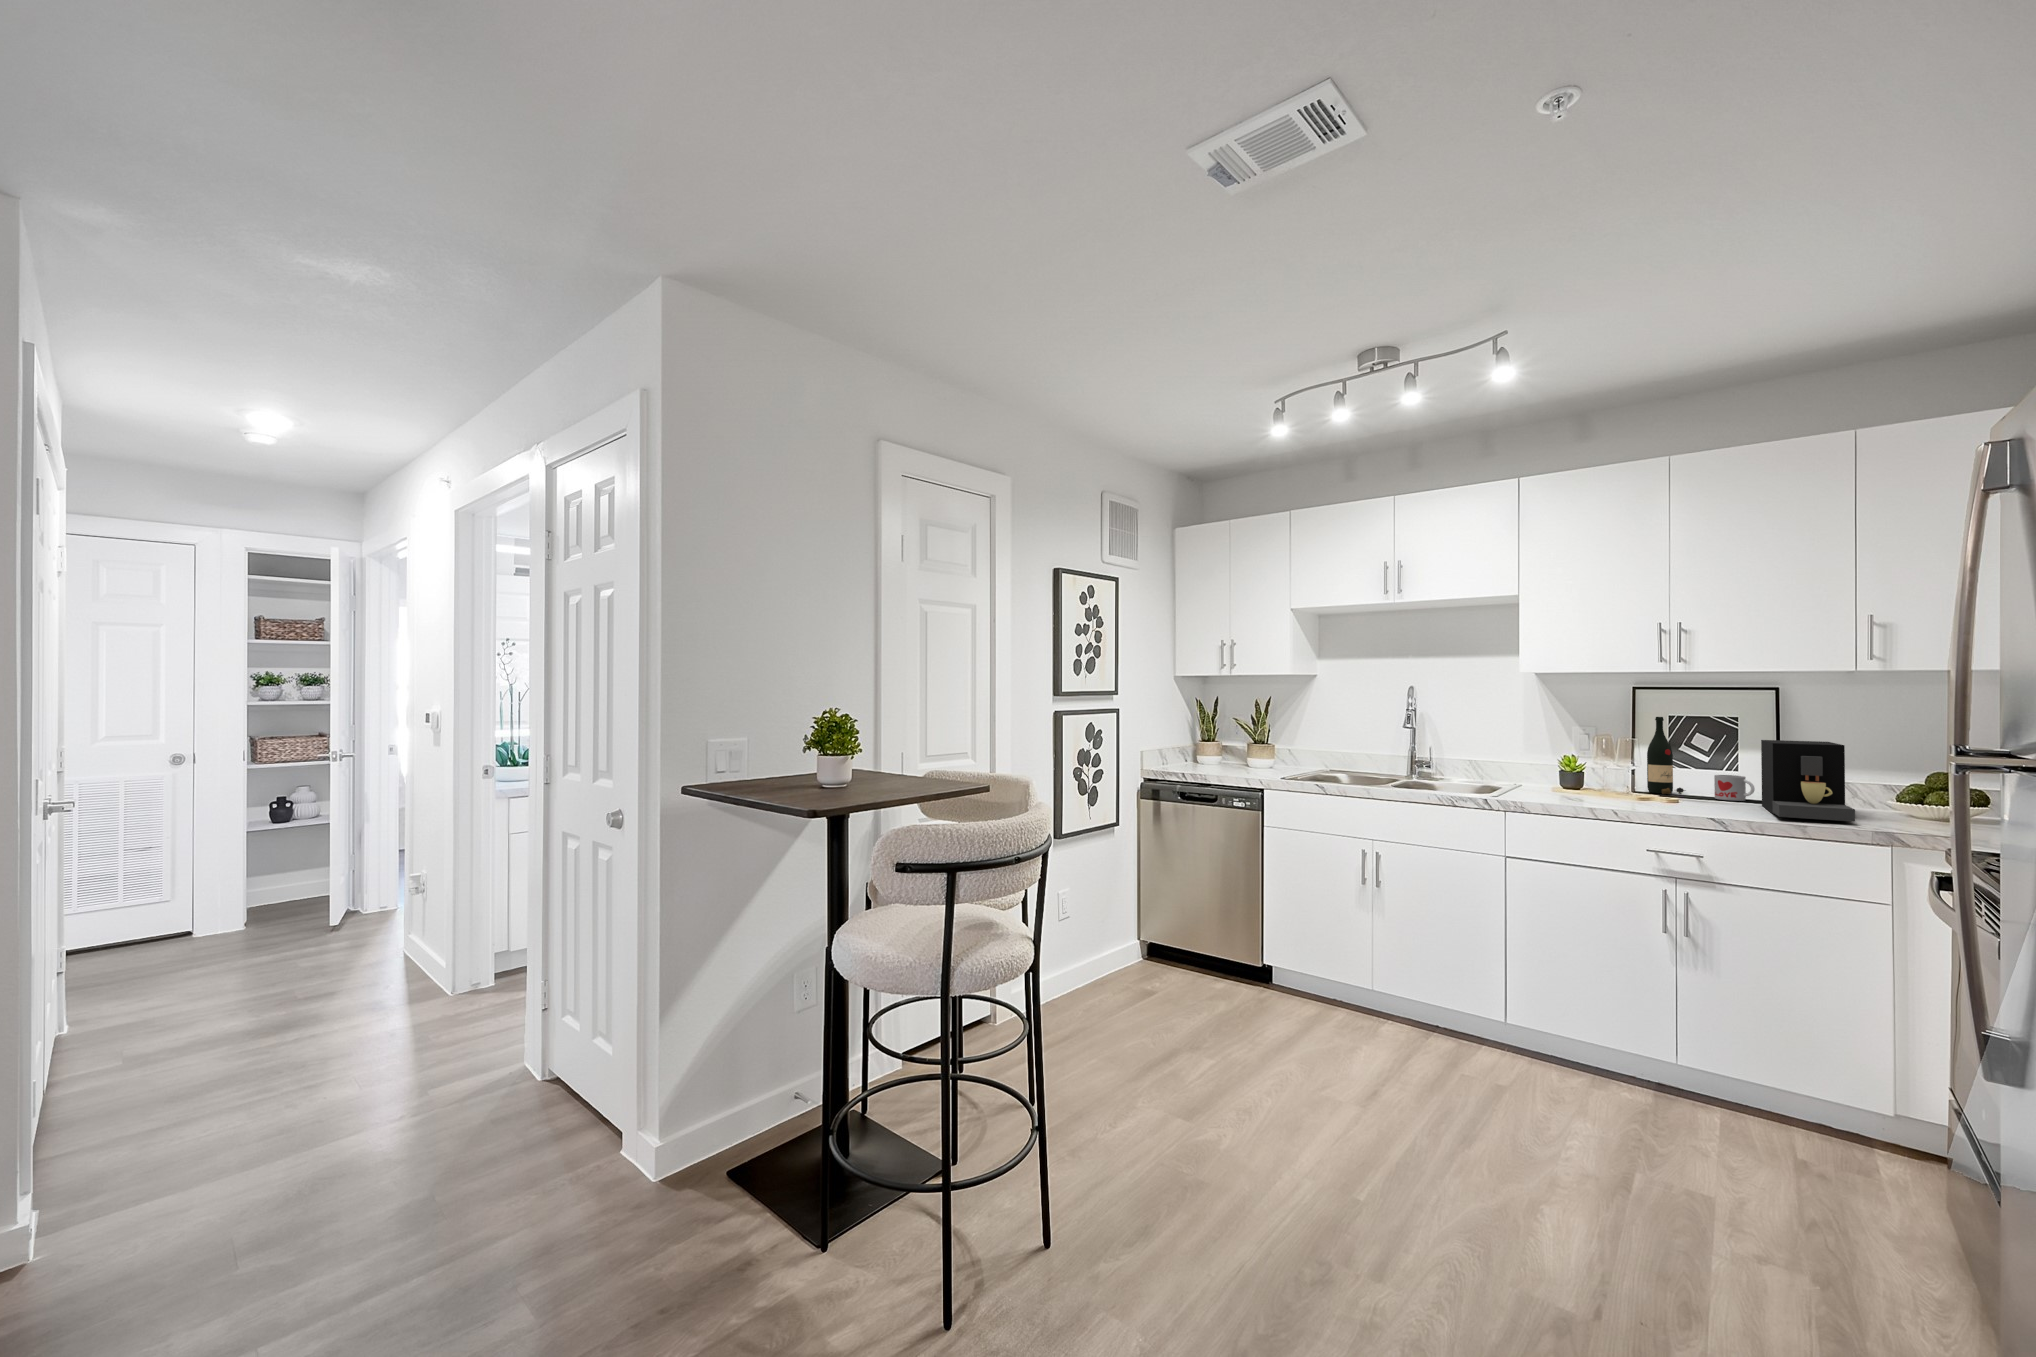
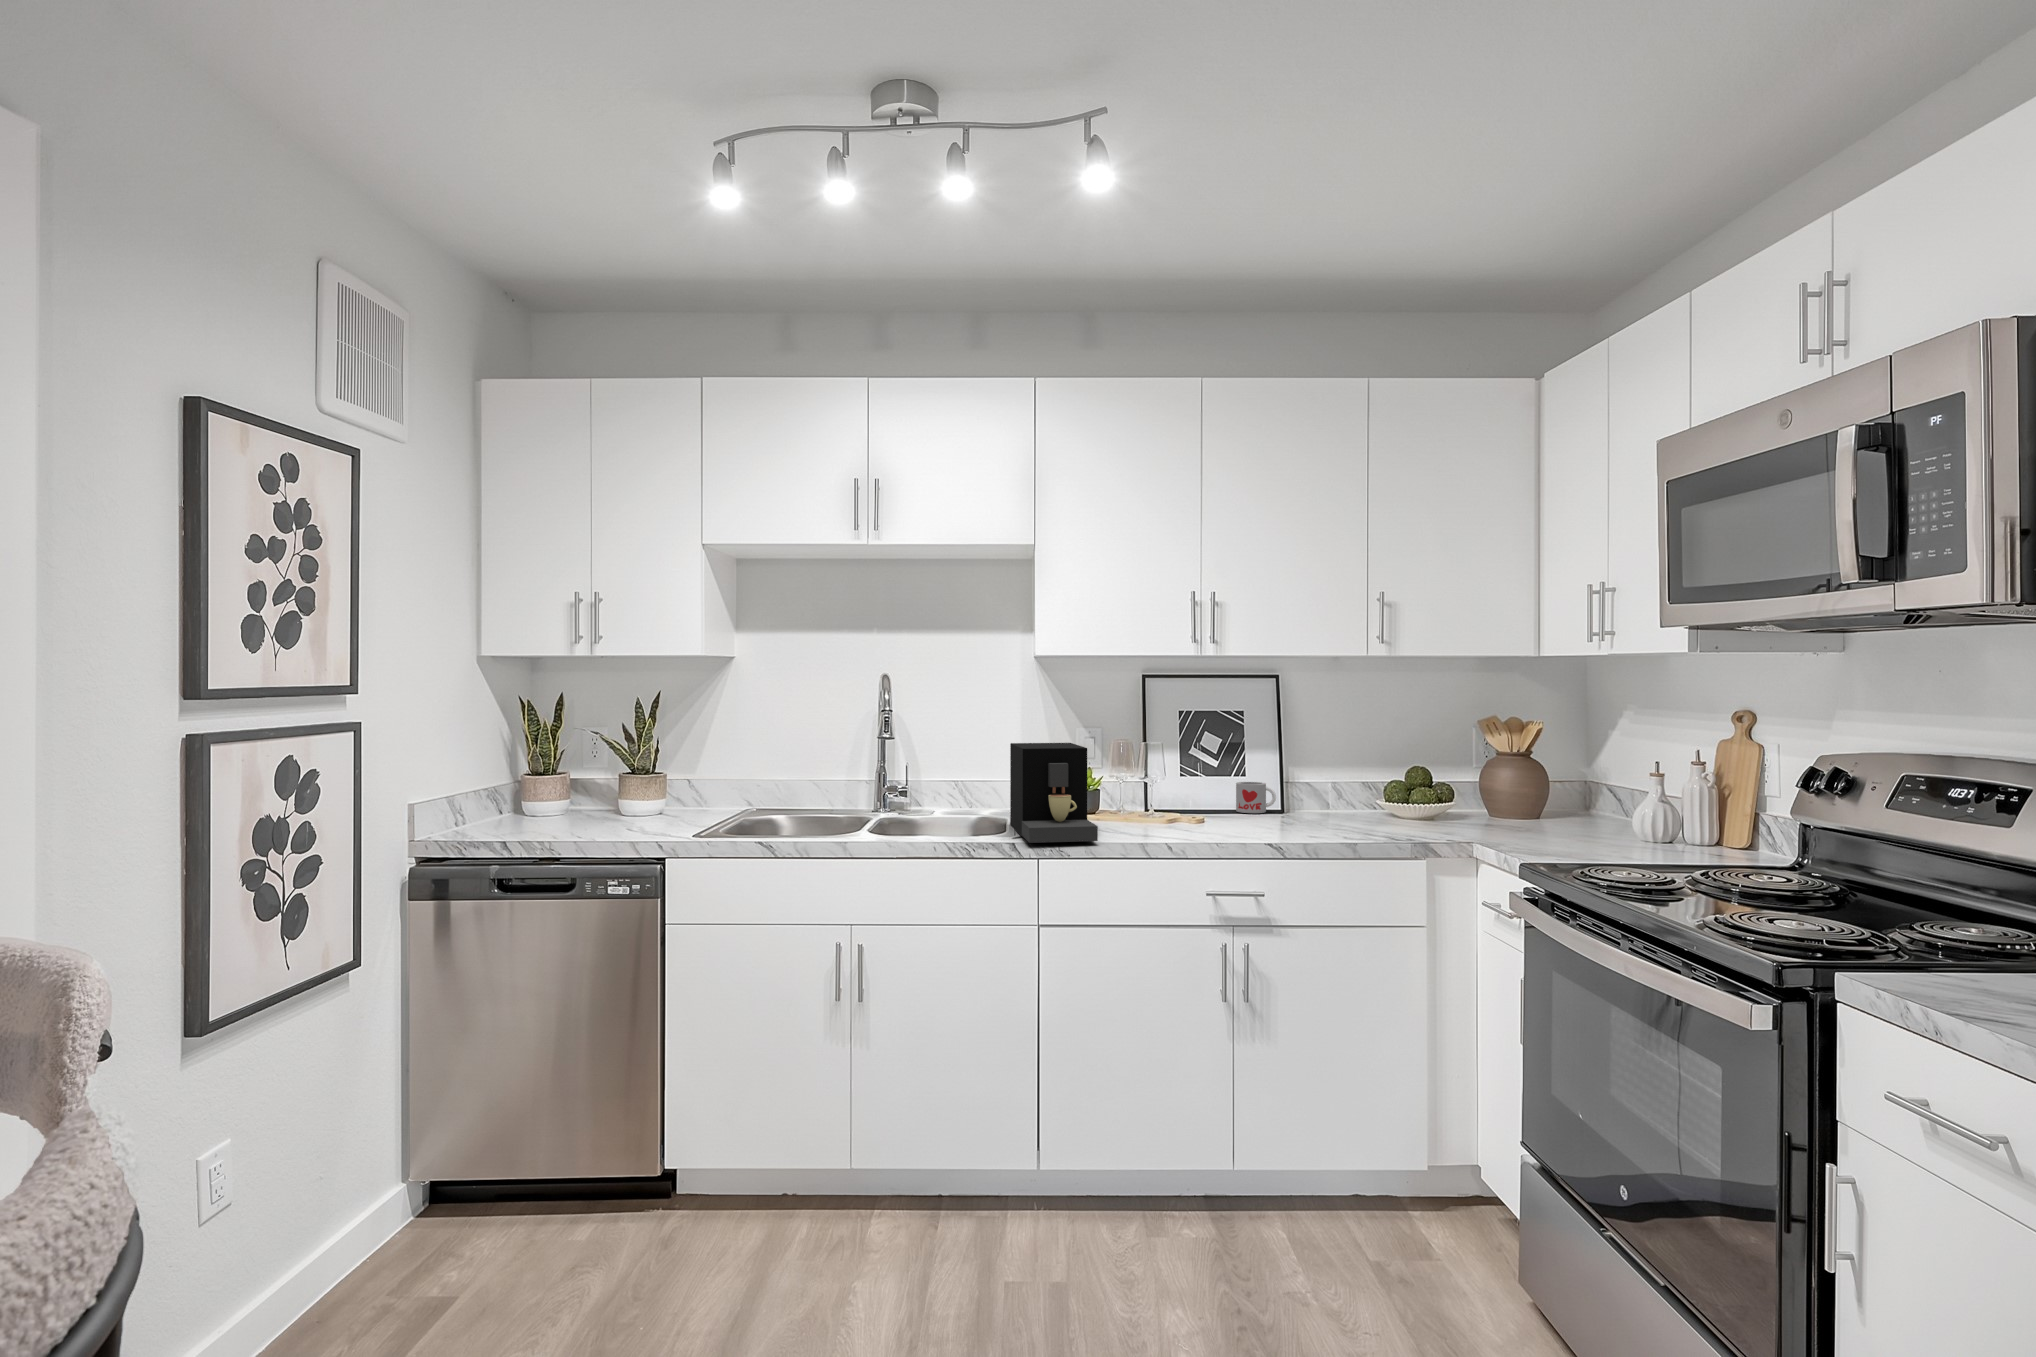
wine bottle: present [1647,717,1684,794] -> none [1164,713,1203,811]
coffee maker: present [1761,740,1855,822] -> present [1010,743,1098,843]

